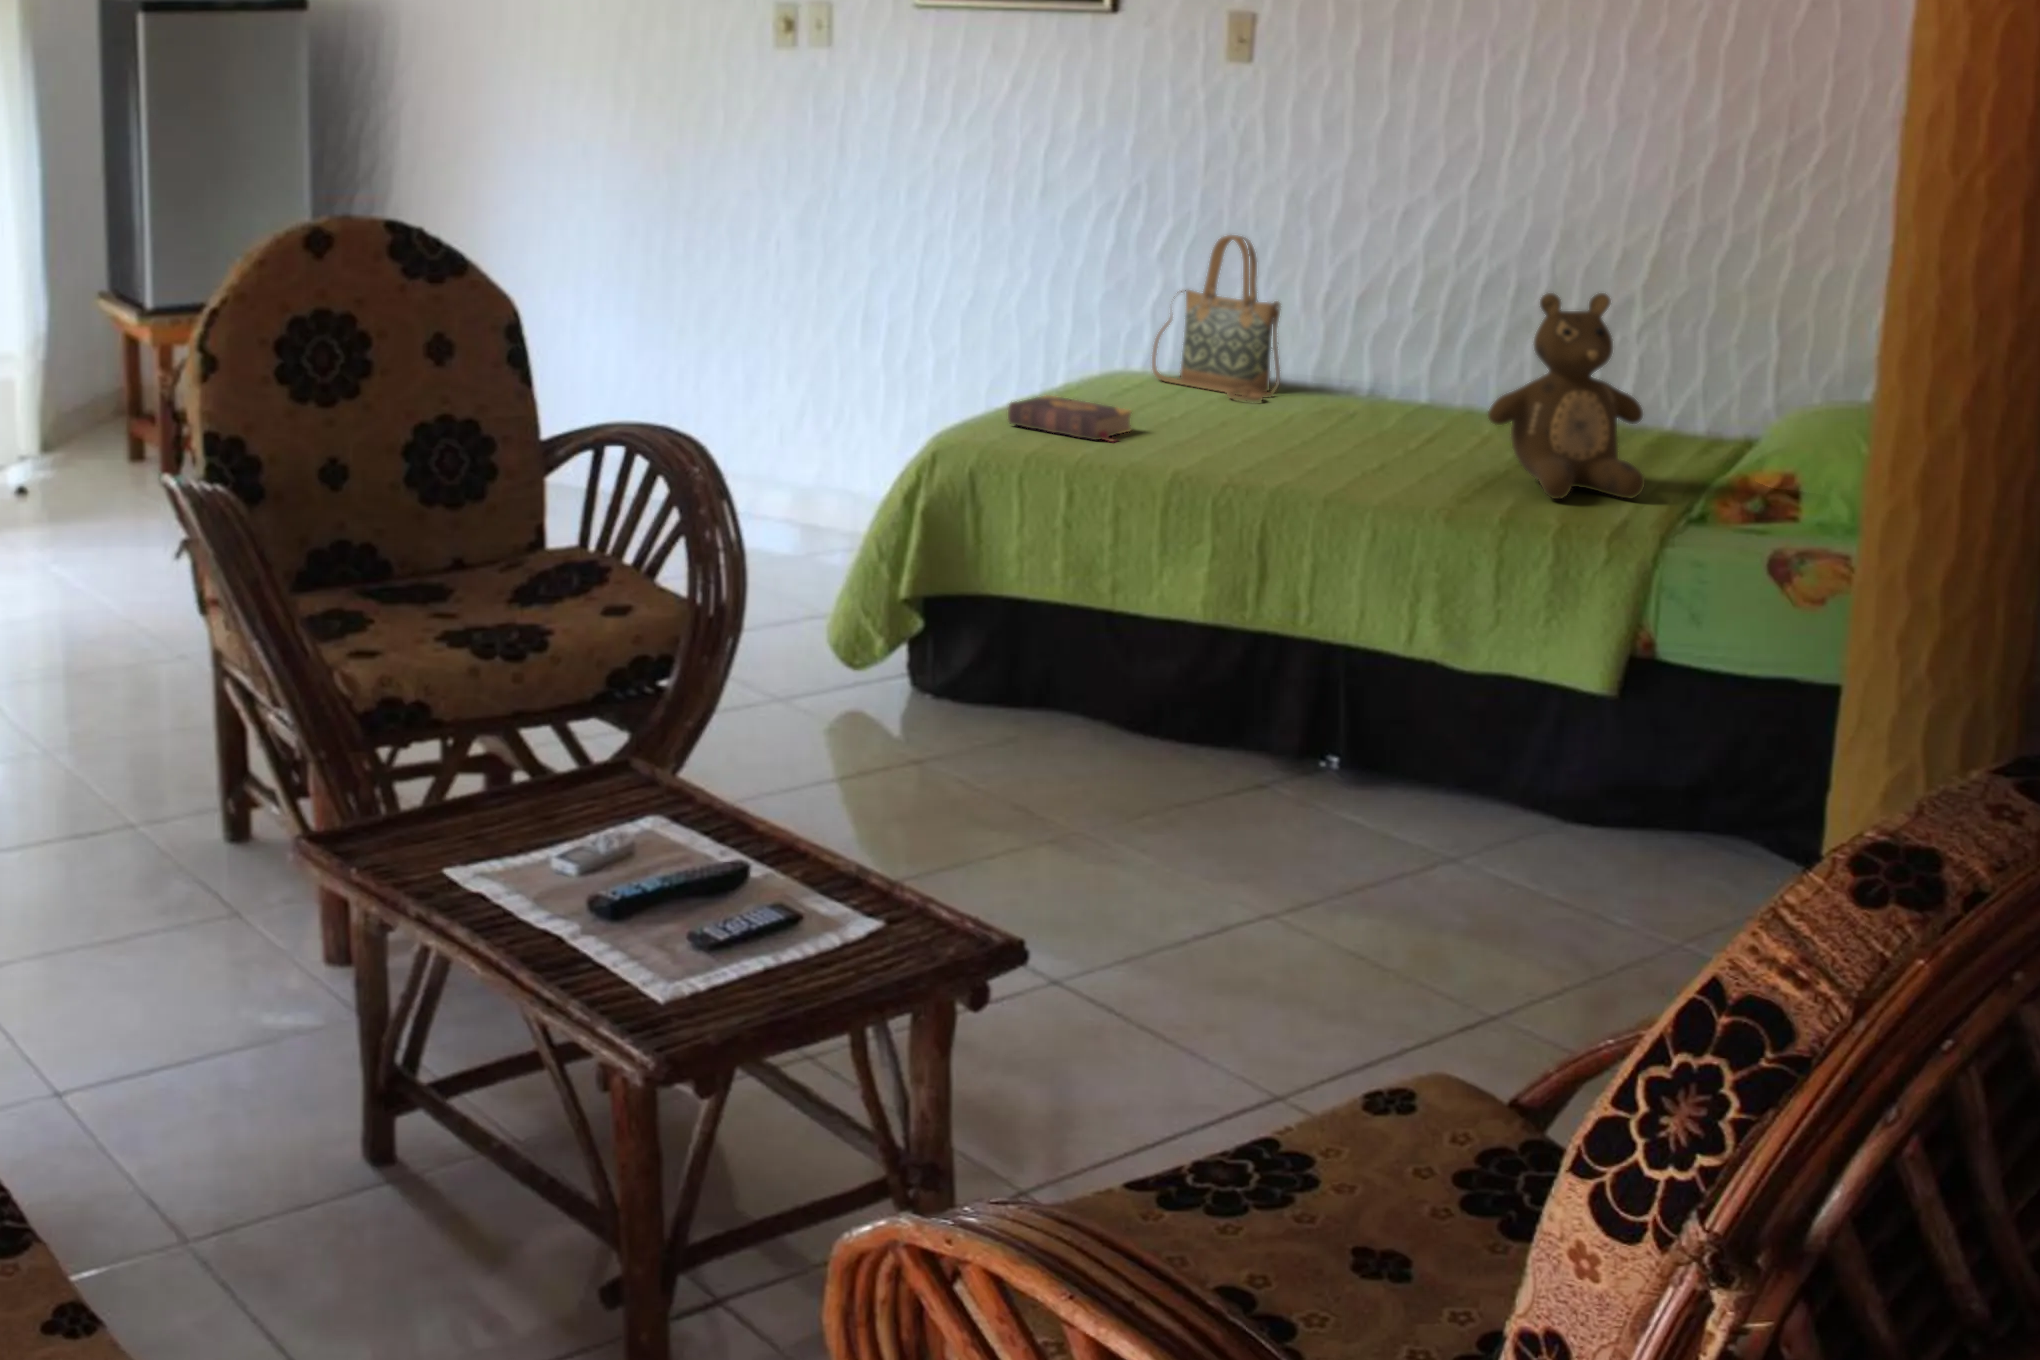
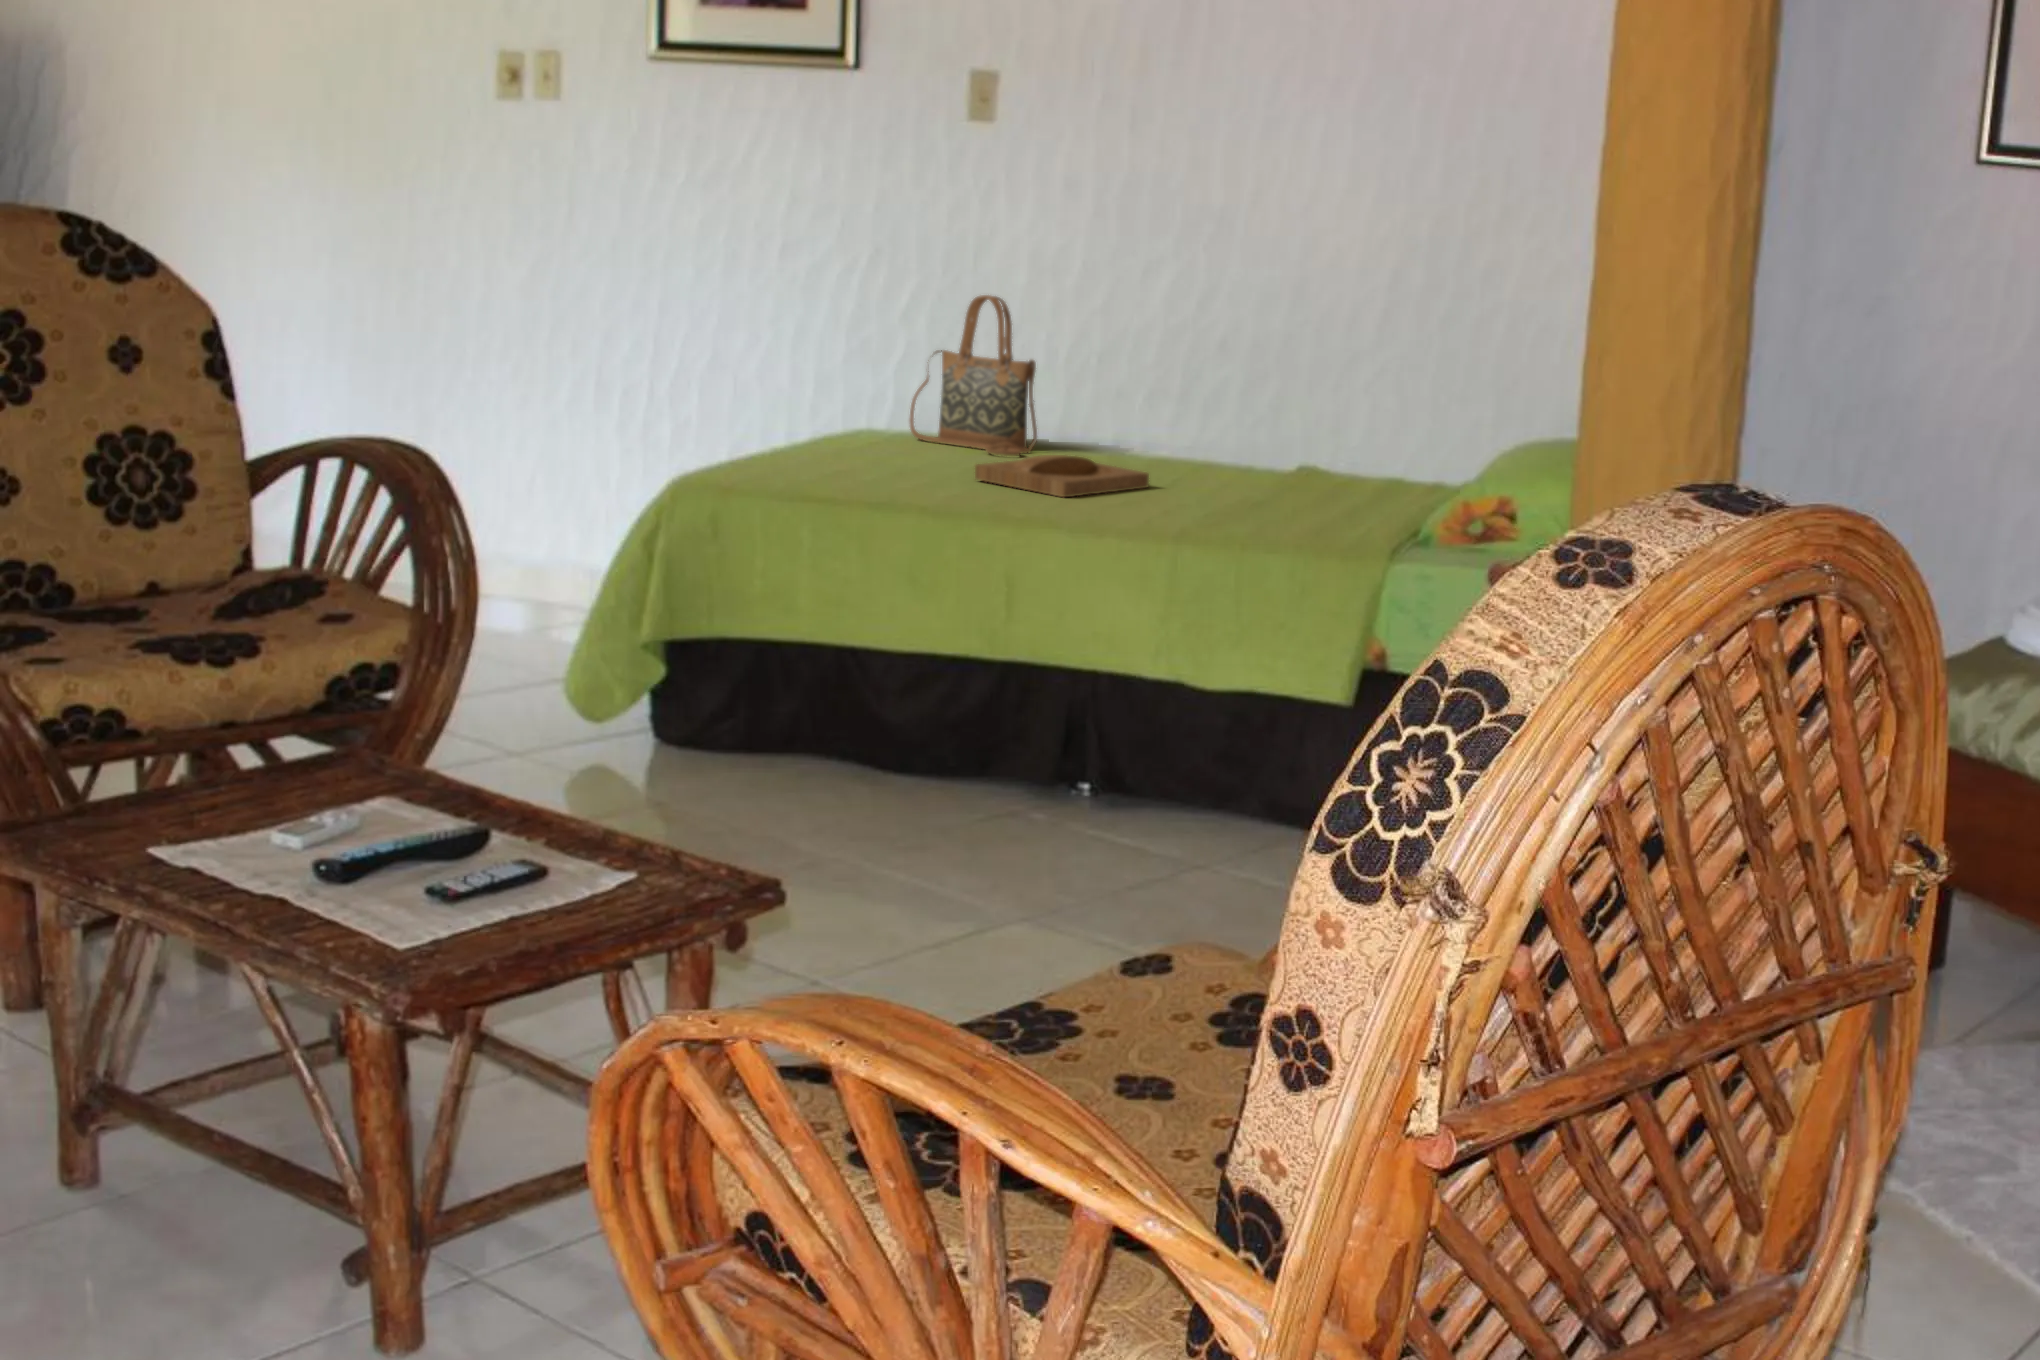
teddy bear: present [1488,293,1645,499] -> none [1233,336,1374,526]
book: present [1008,395,1131,442] -> none [761,443,891,485]
tray: none [1216,406,1396,458] -> present [975,455,1149,498]

